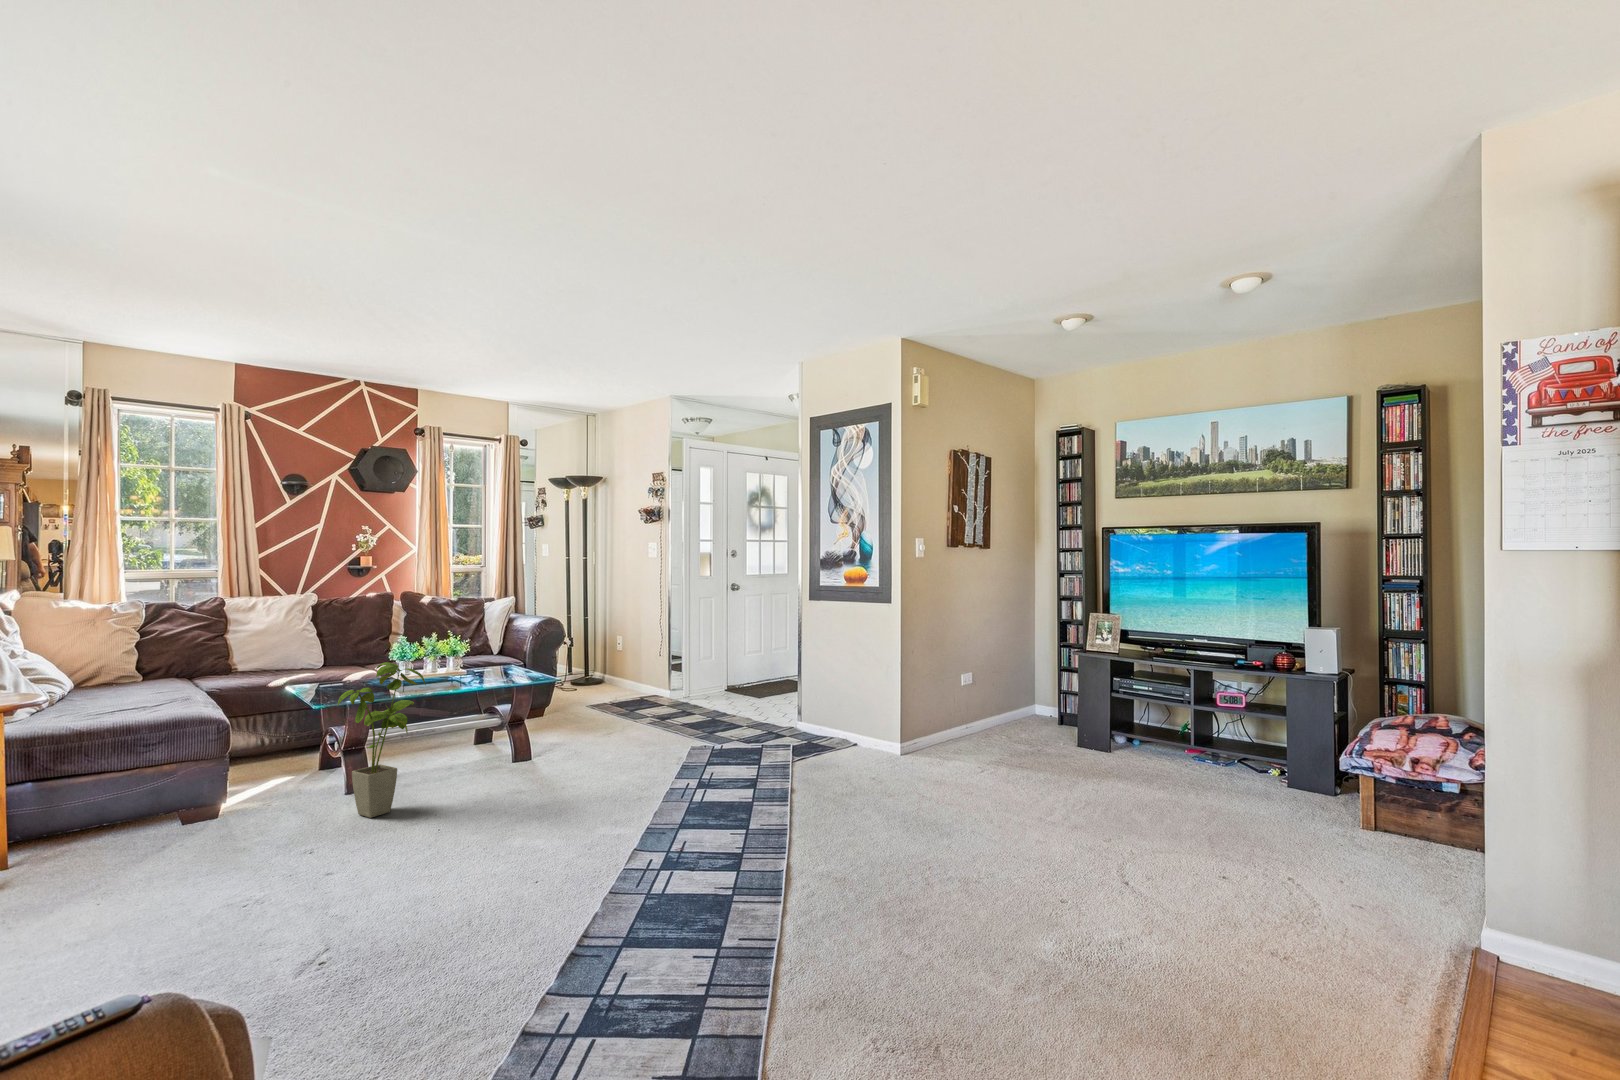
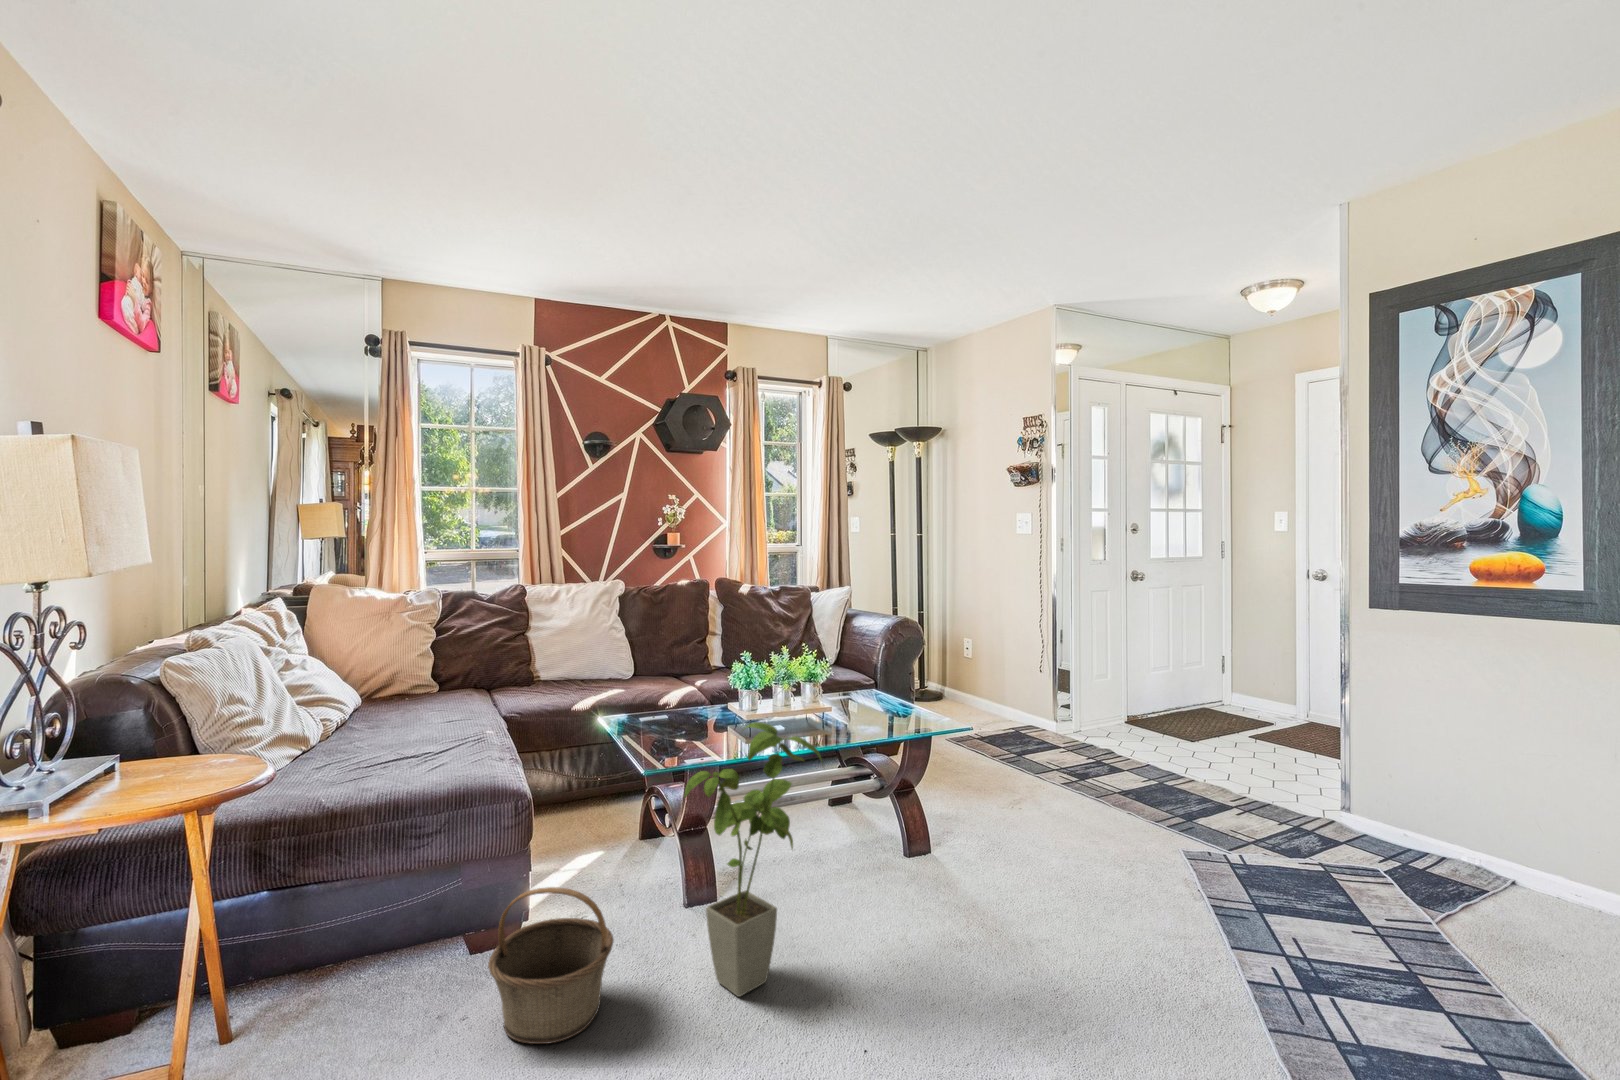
basket: none [205,759,289,842] -> present [488,887,614,1044]

